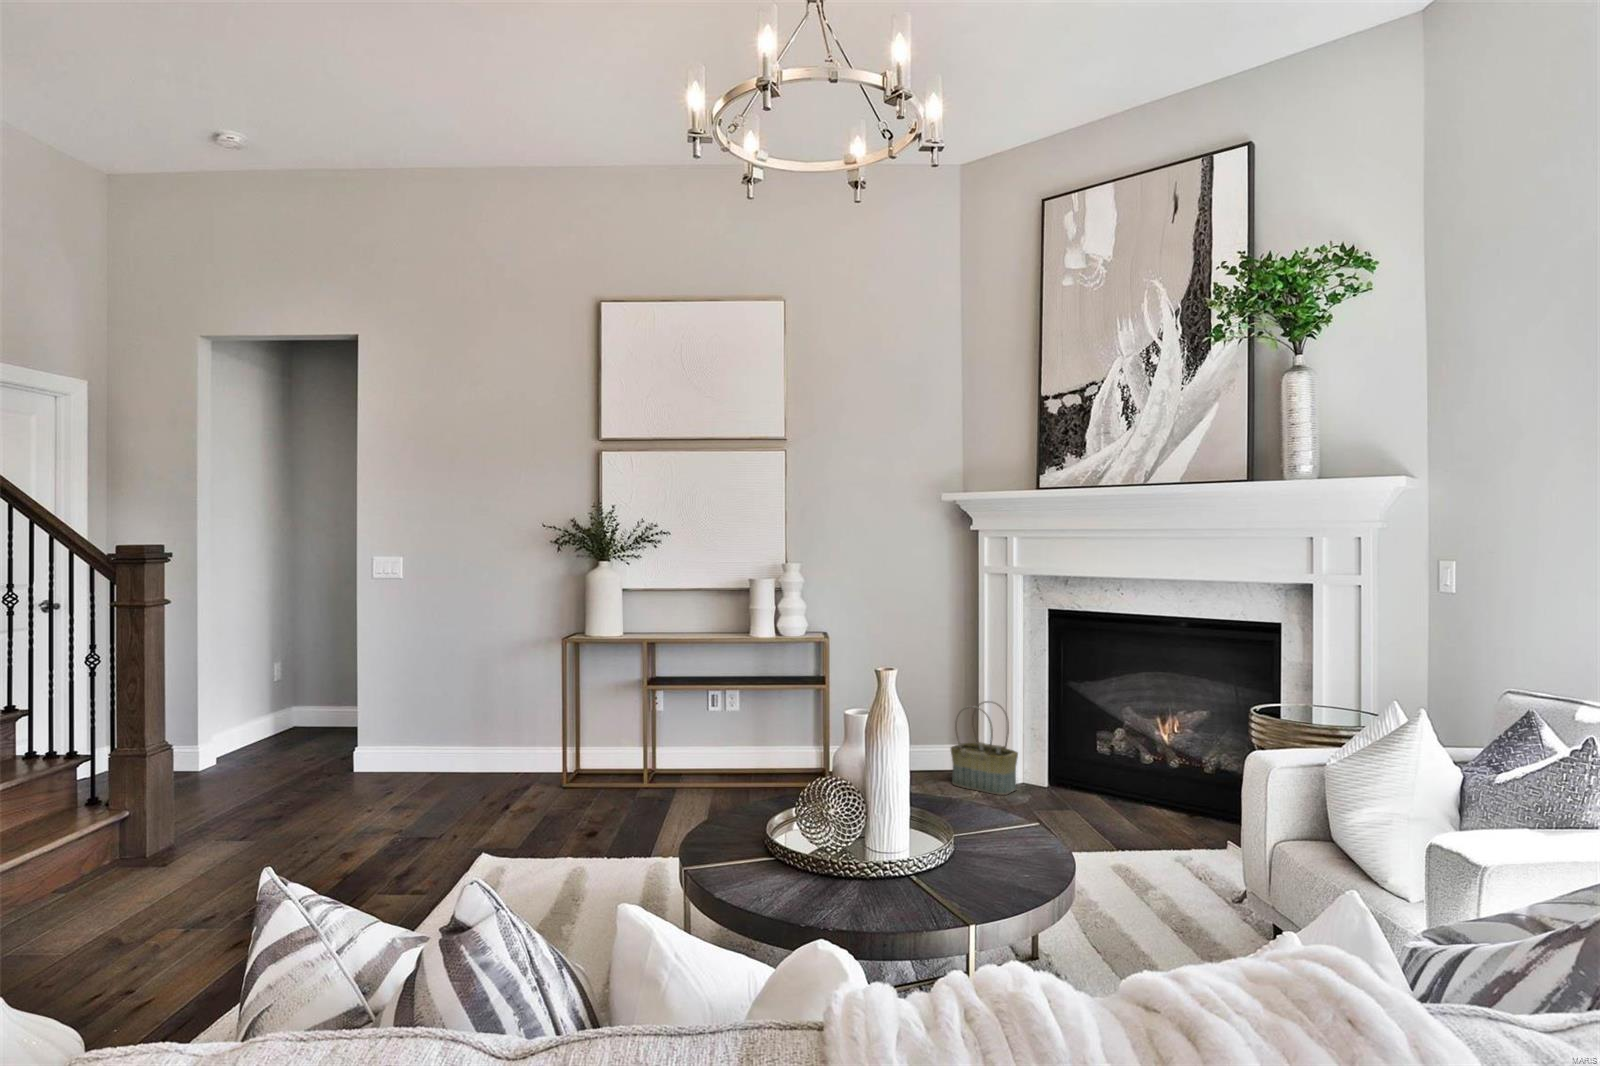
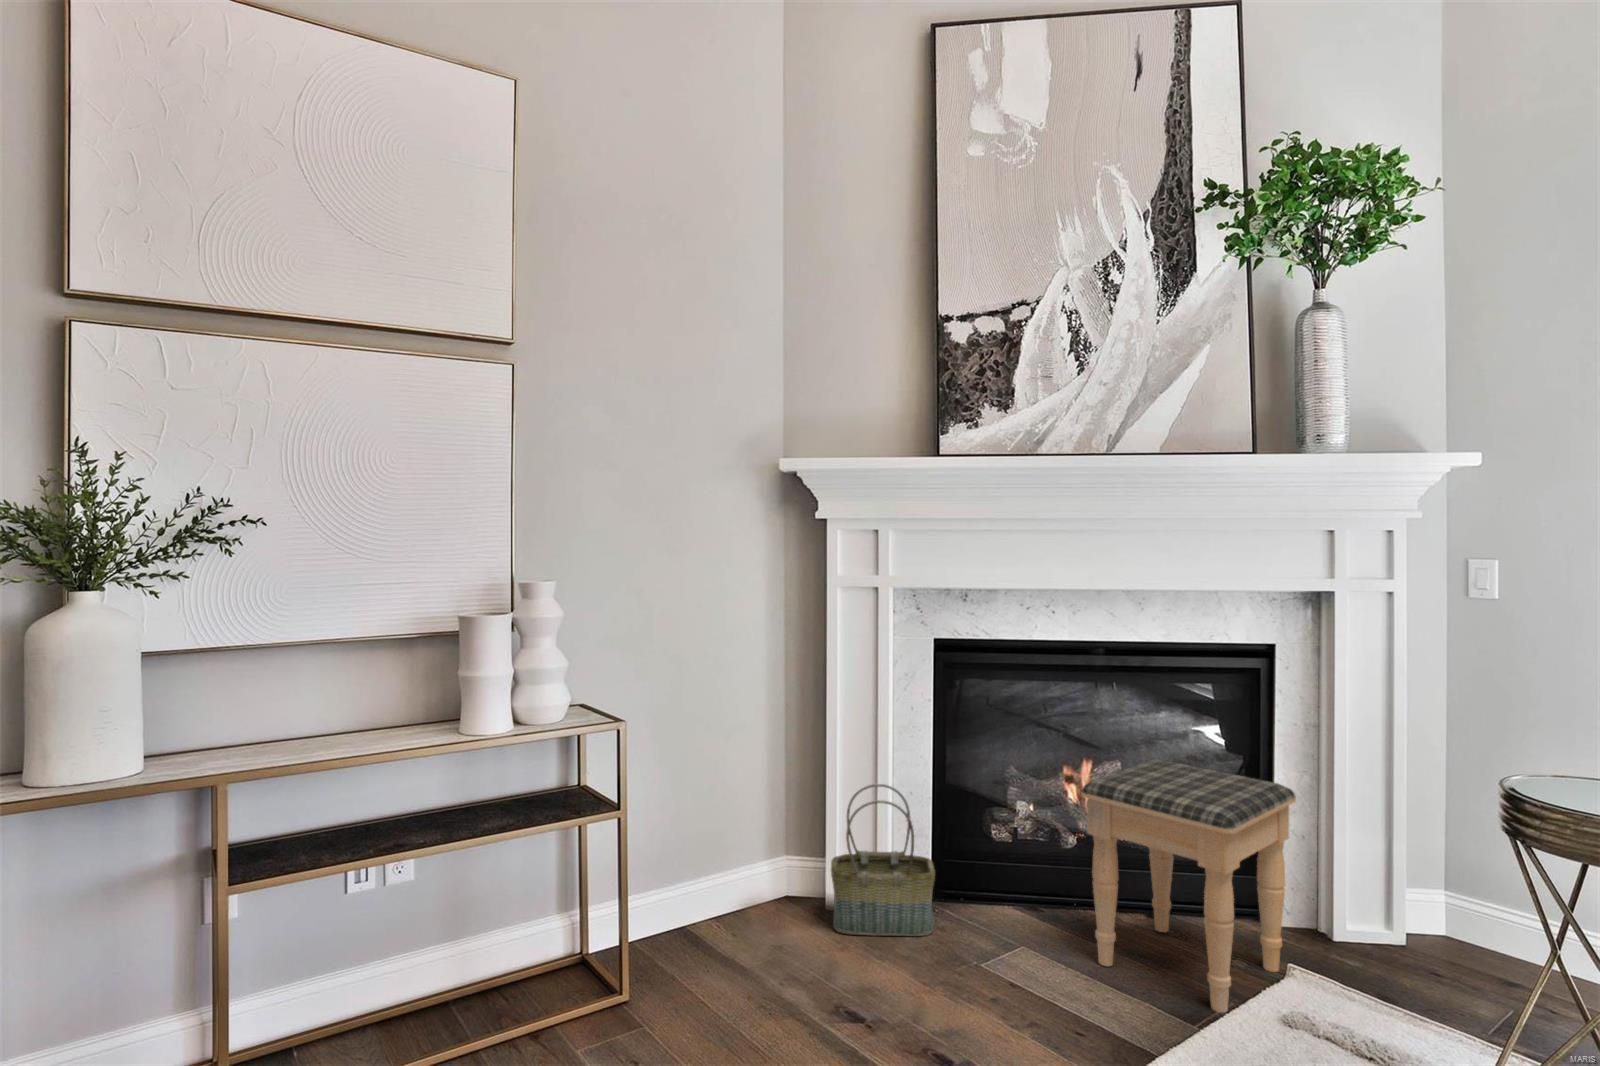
footstool: none [1071,702,1212,850] -> present [1081,759,1296,1013]

